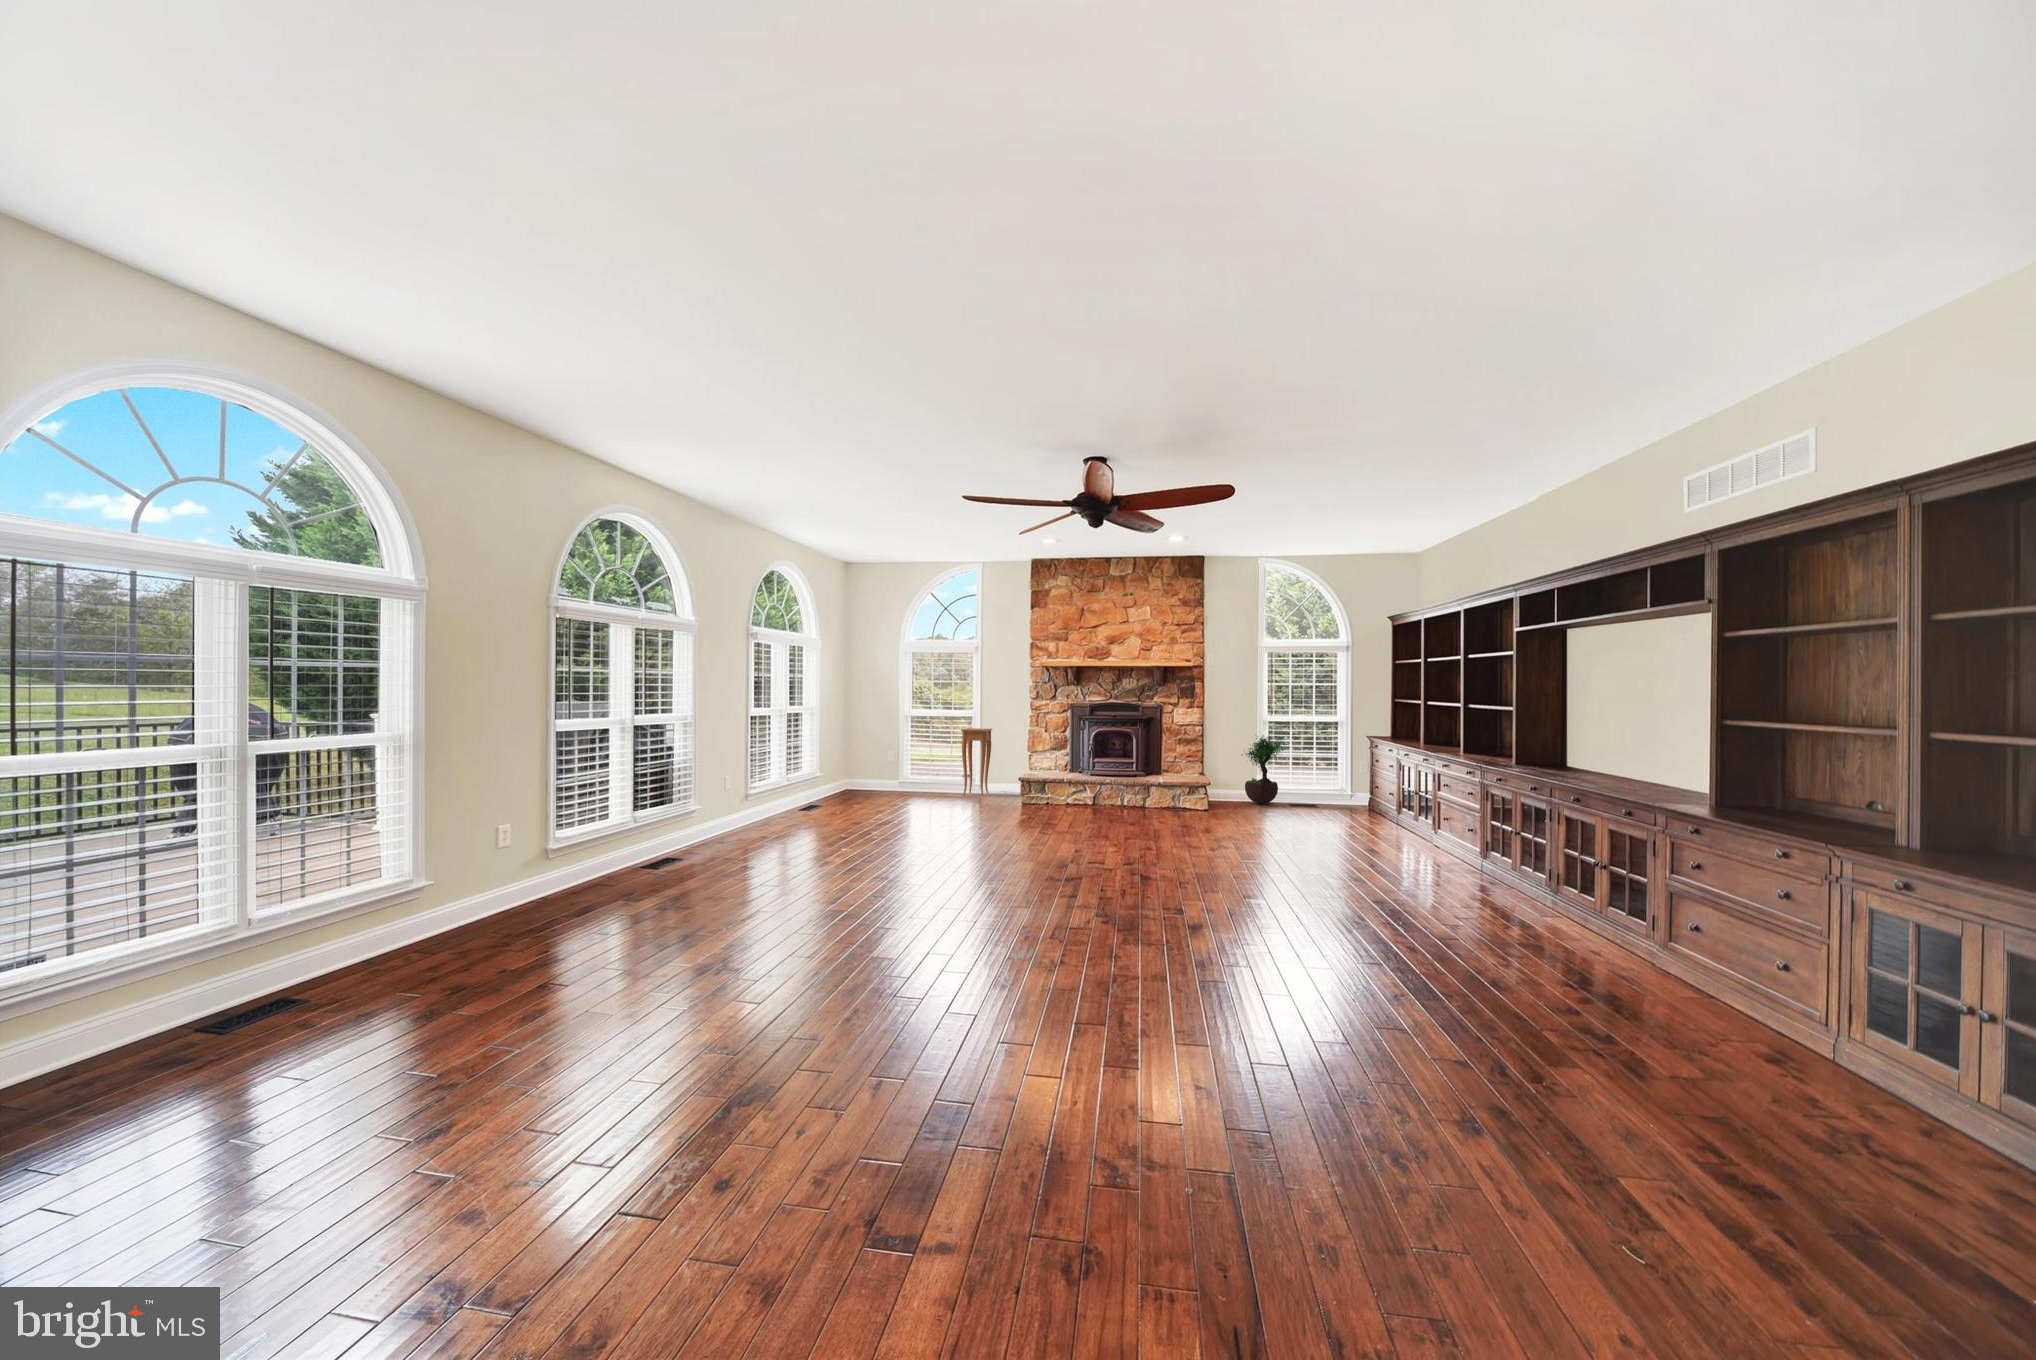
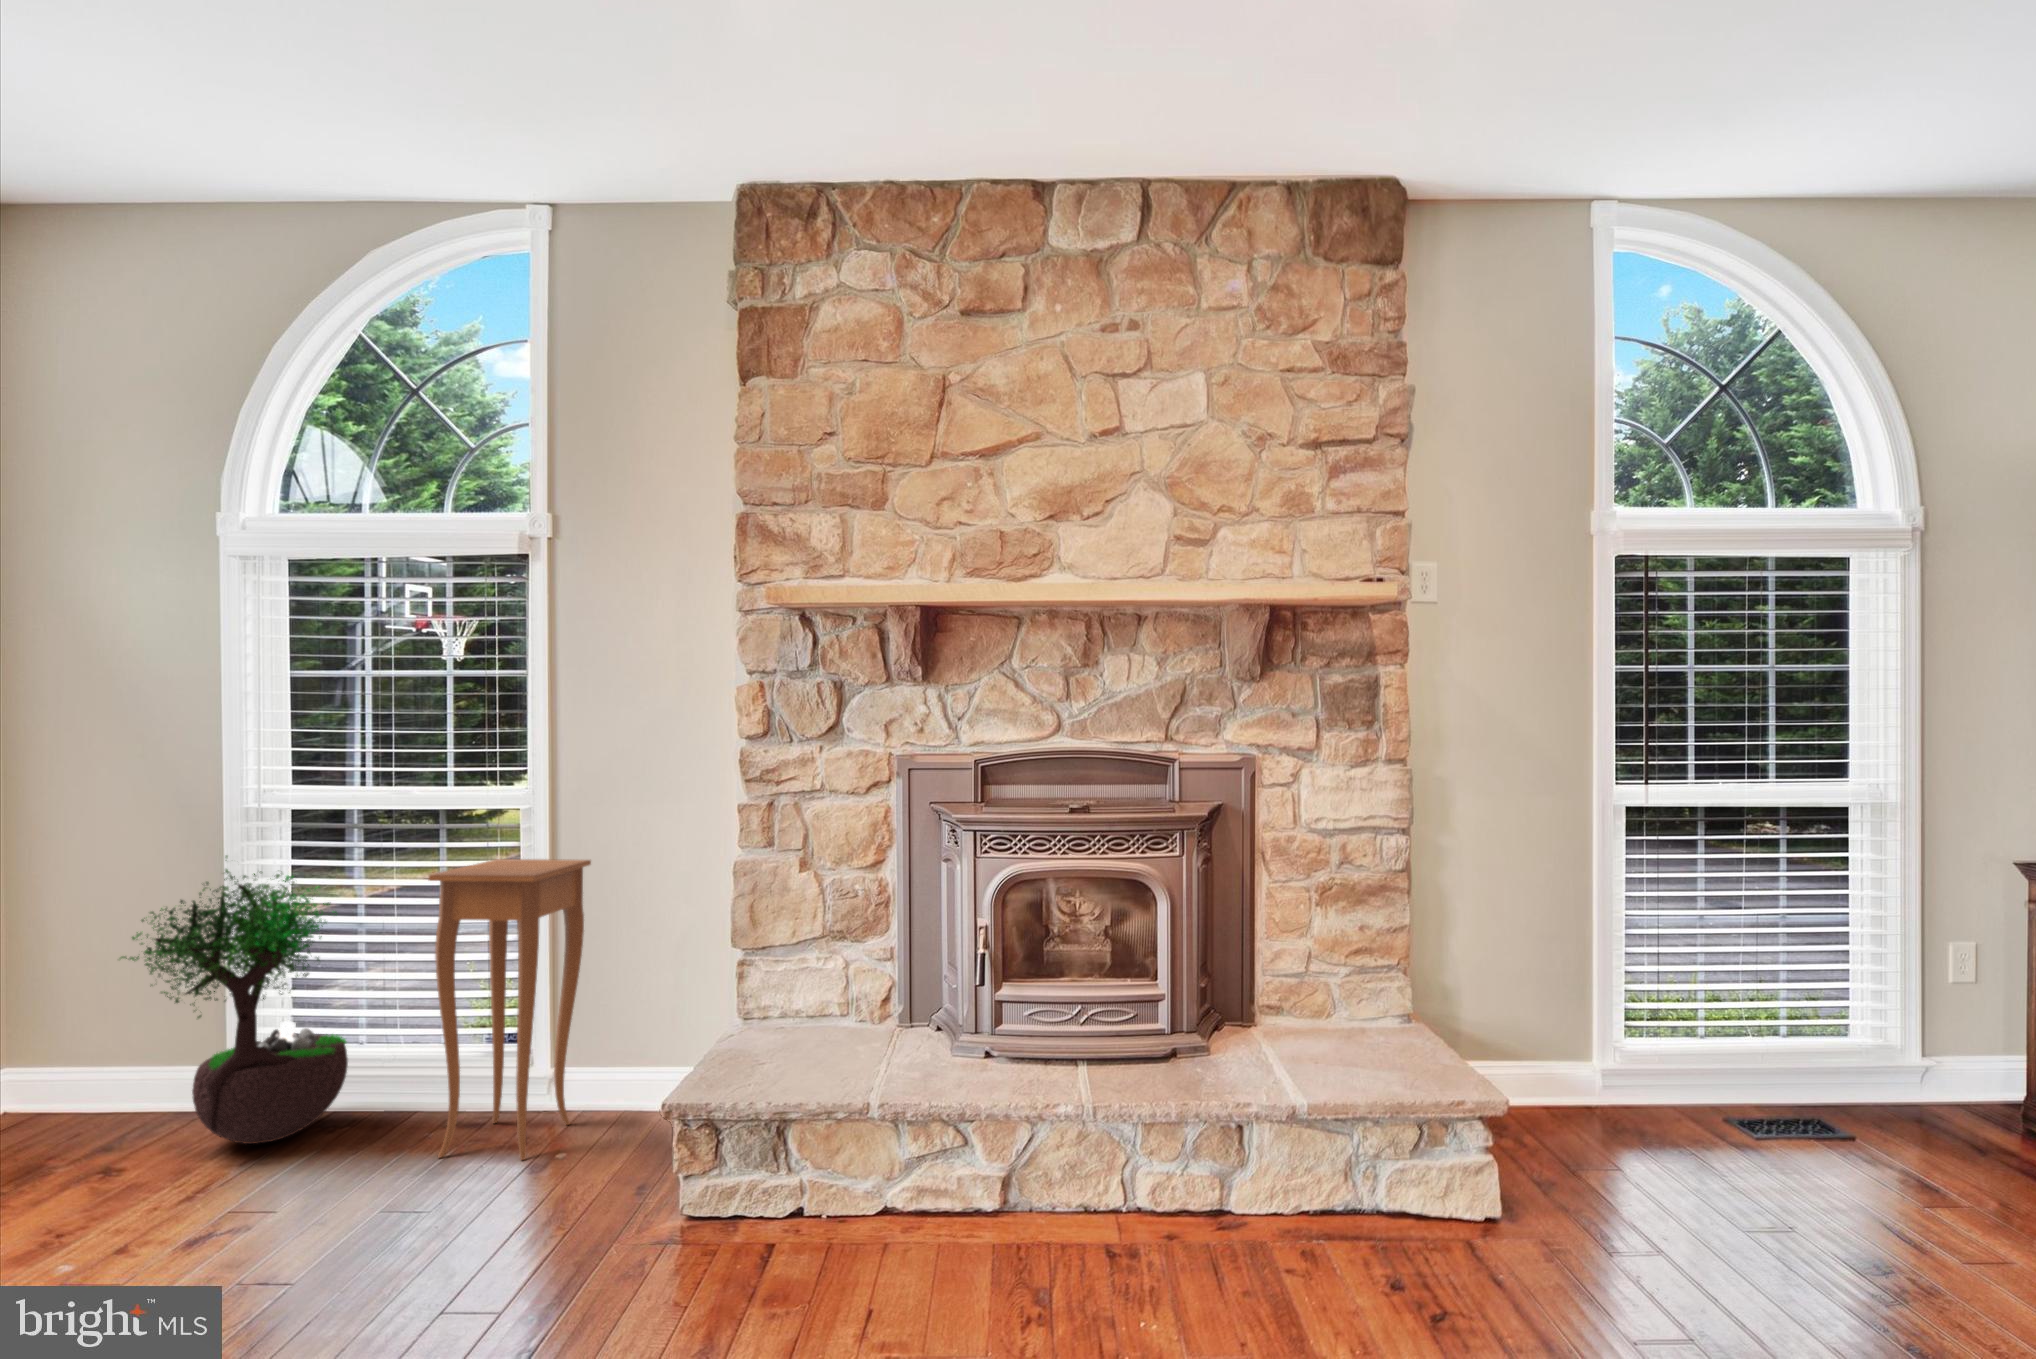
potted tree: present [1242,735,1283,804] -> present [120,856,348,1144]

